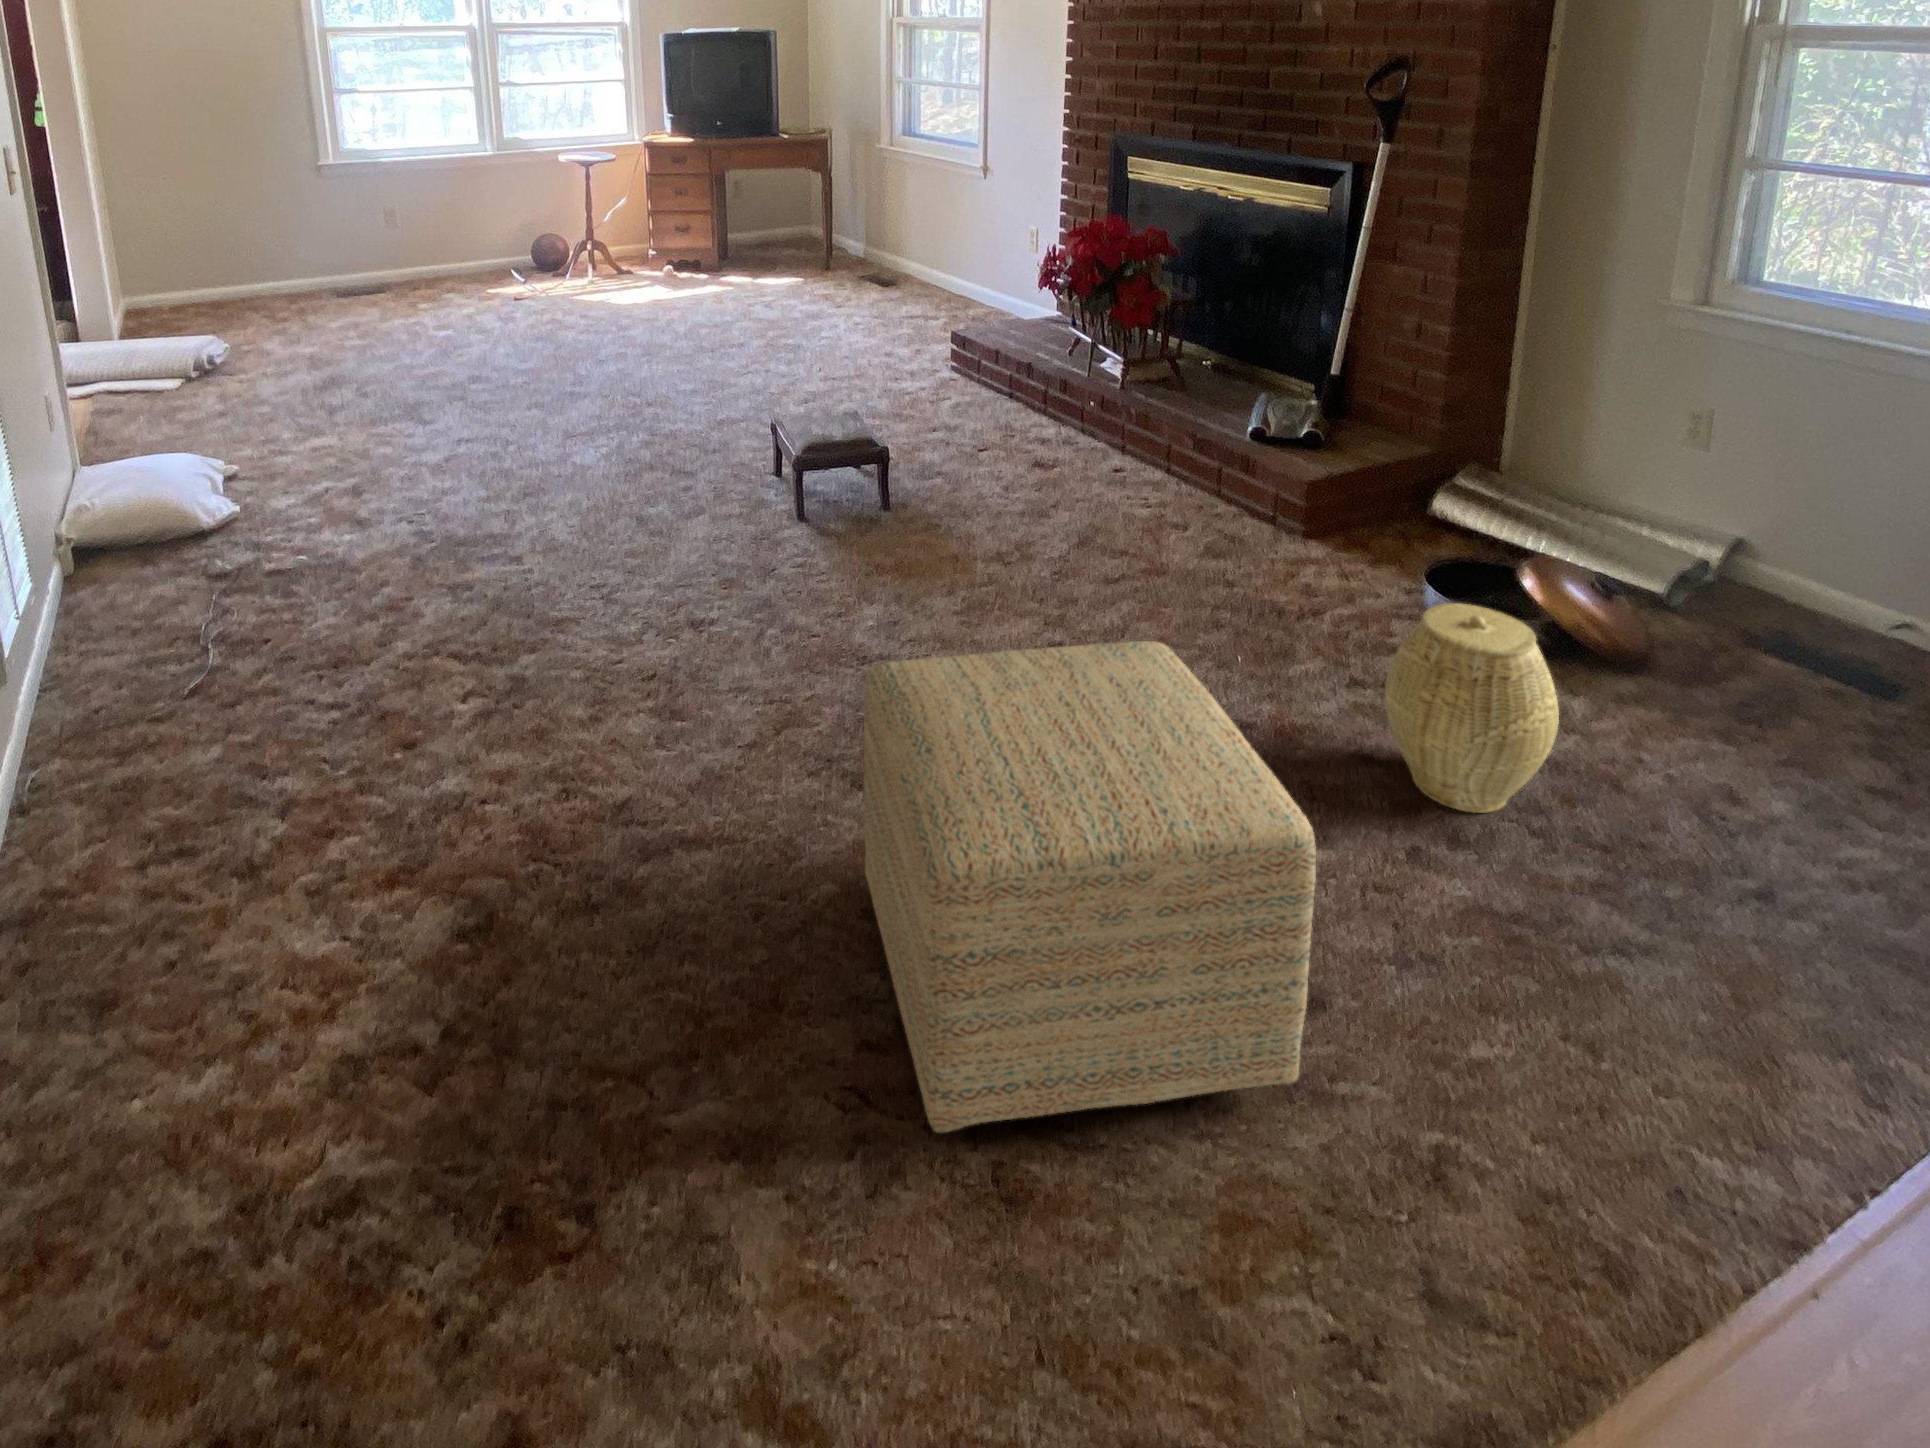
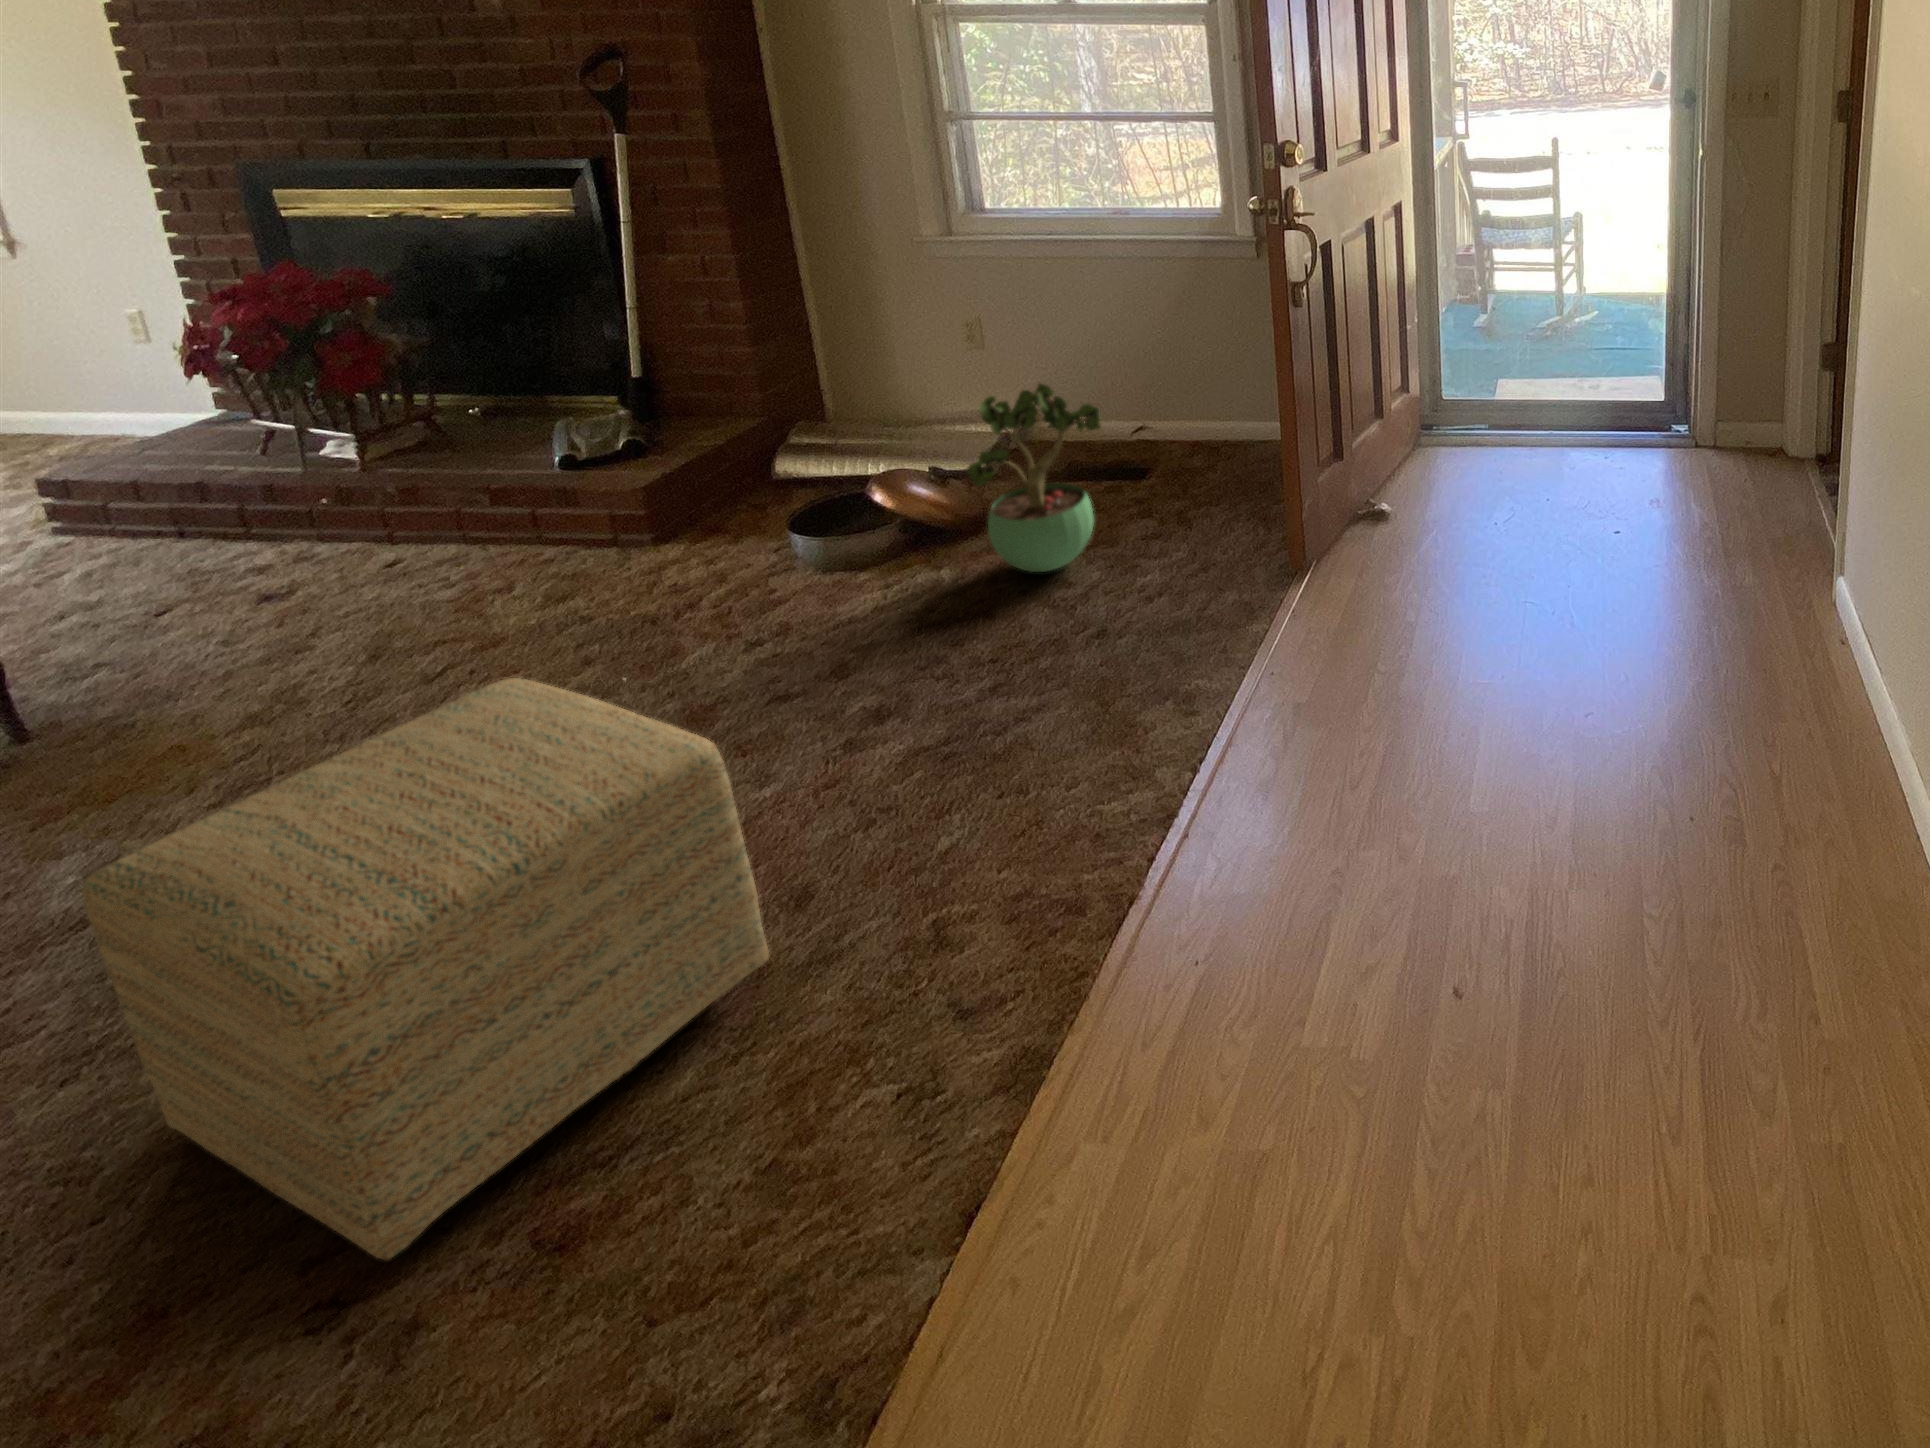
potted plant: none [1657,527,1890,776] -> present [966,384,1100,572]
woven basket: present [1385,603,1559,813] -> none [765,523,916,701]

